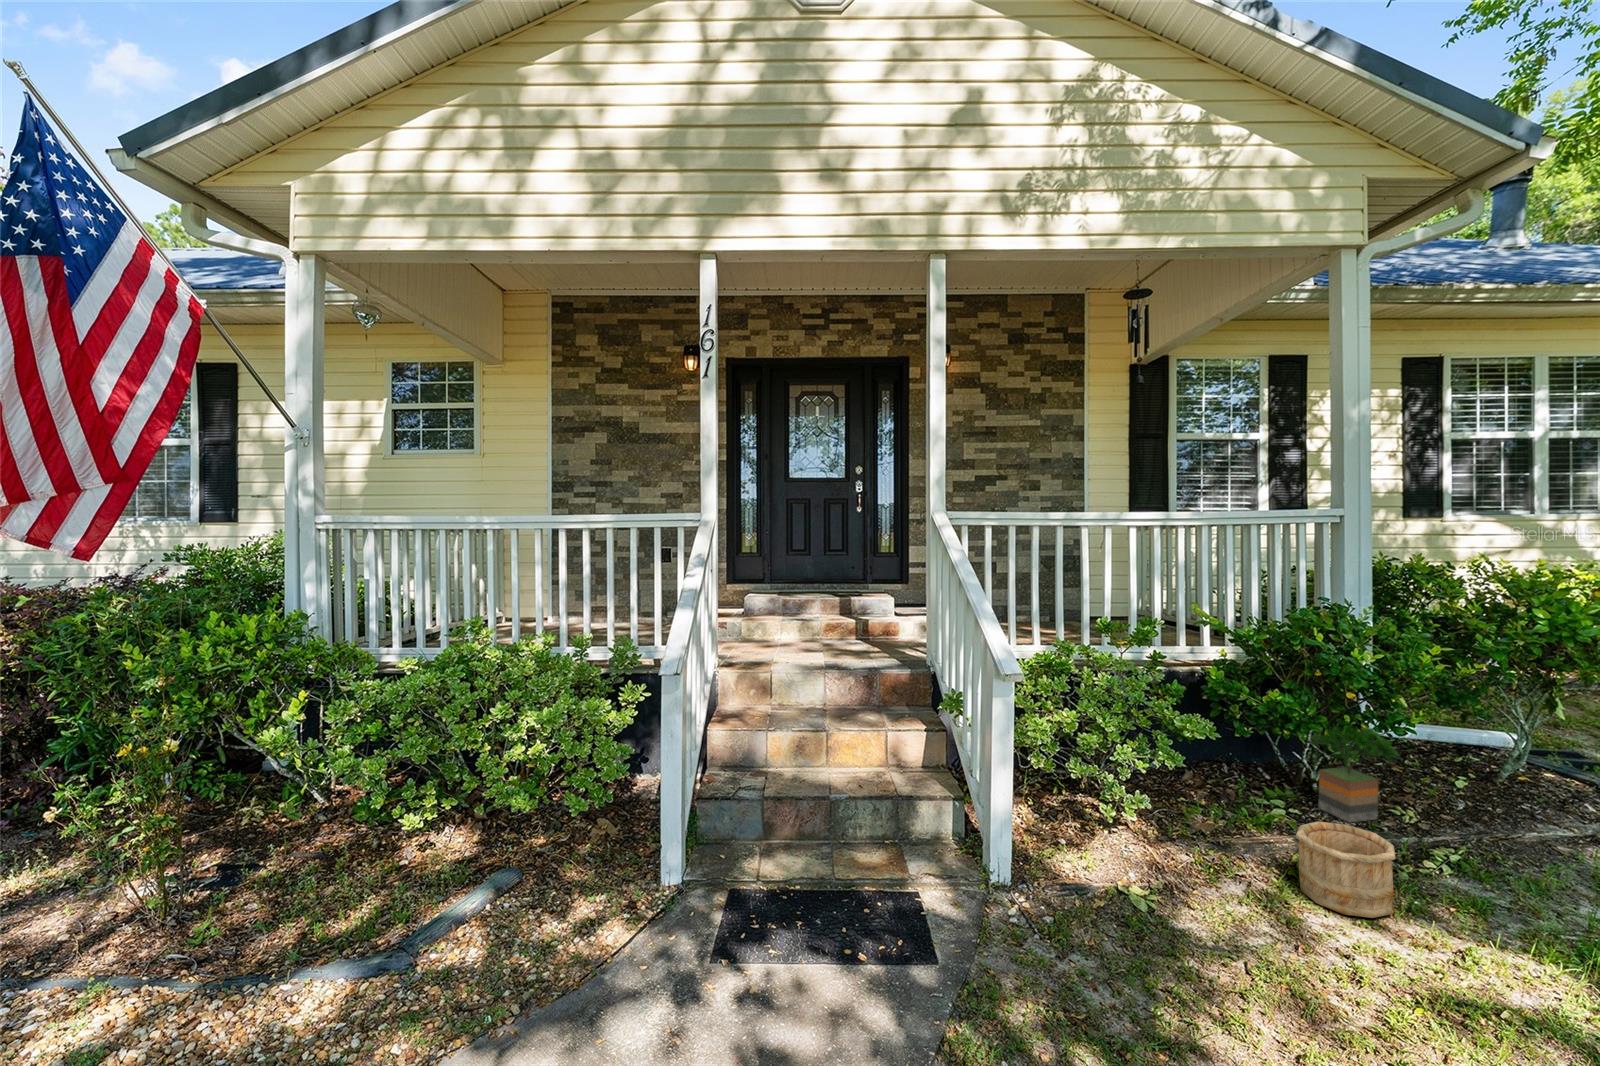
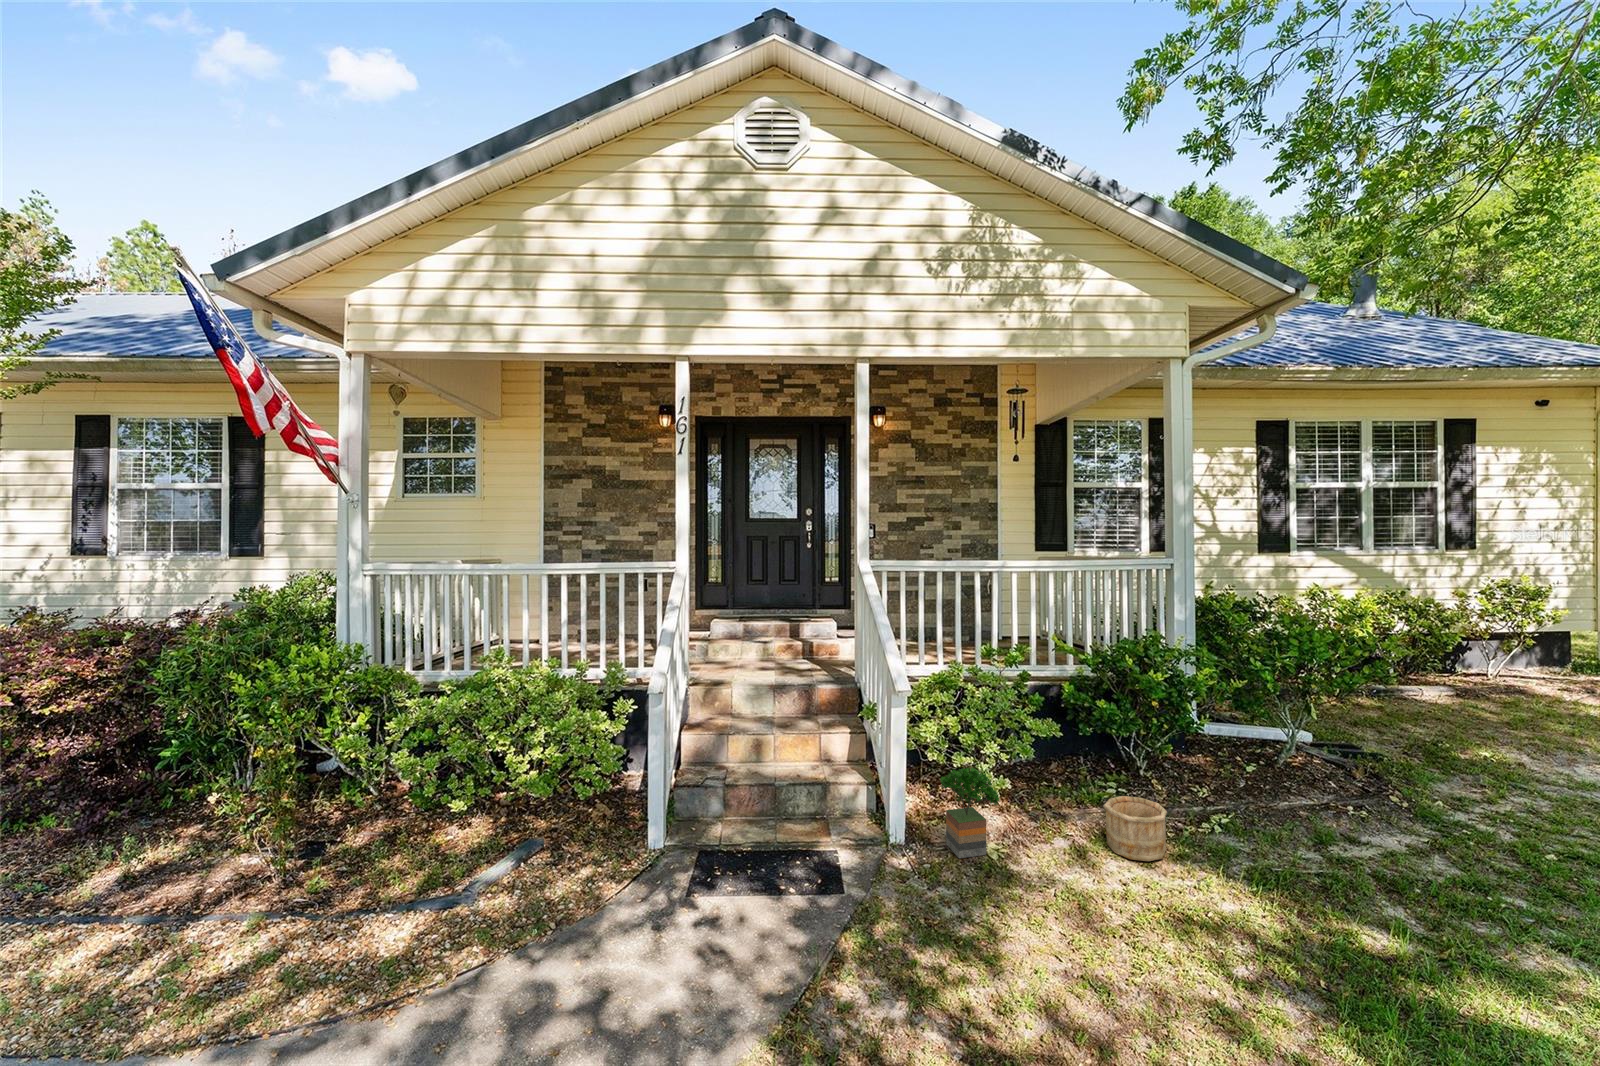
potted tree: present [1311,724,1398,822] -> present [940,767,1000,858]

